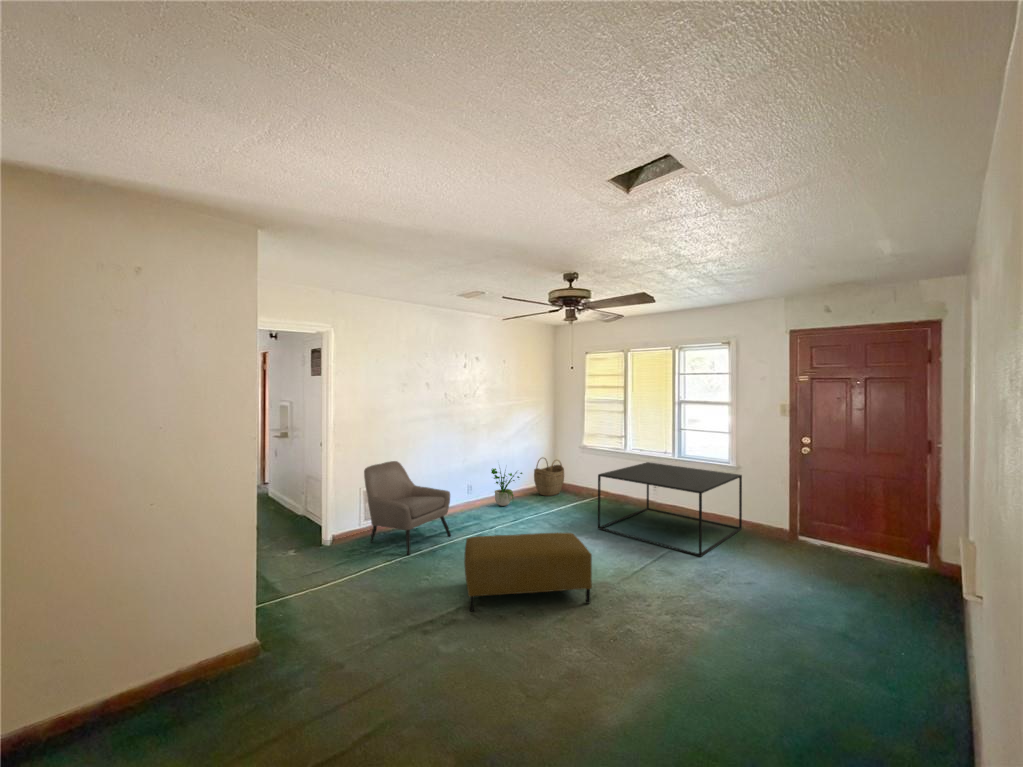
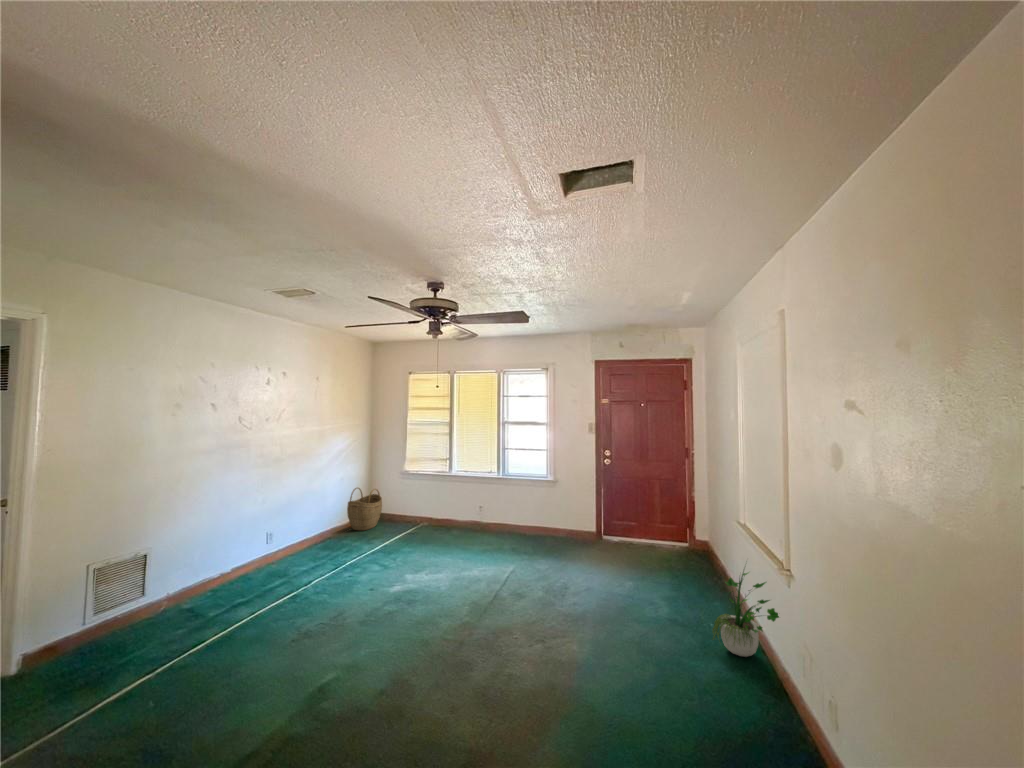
armchair: present [364,461,451,555] -> none [104,515,253,652]
coffee table: present [598,462,742,557] -> none [434,483,559,572]
potted plant: present [491,468,522,506] -> present [713,571,779,656]
ottoman: present [464,533,592,611] -> none [298,575,466,716]

